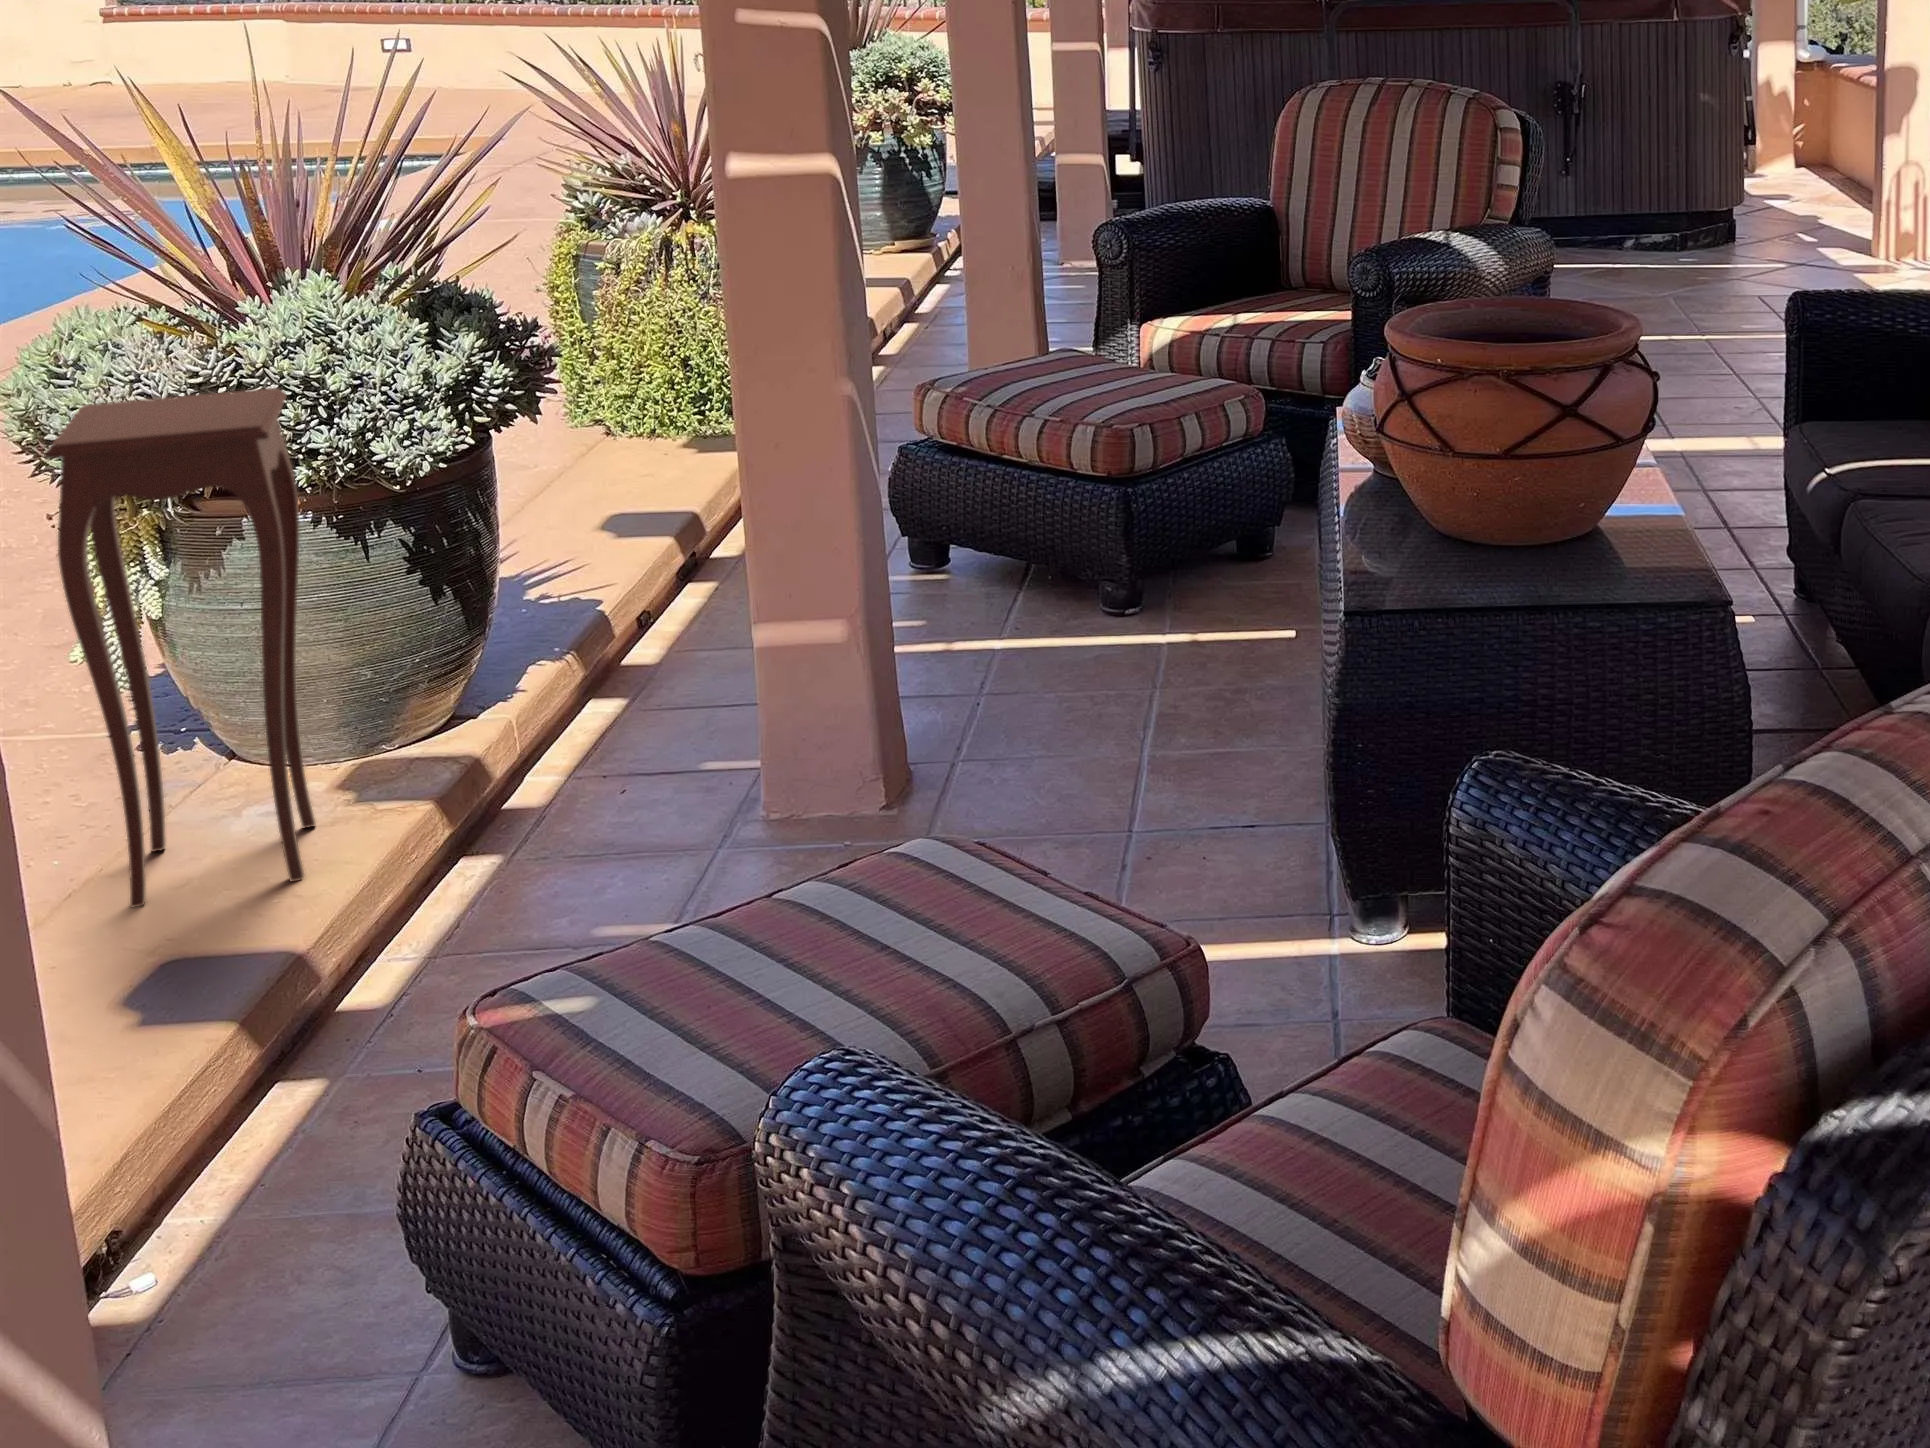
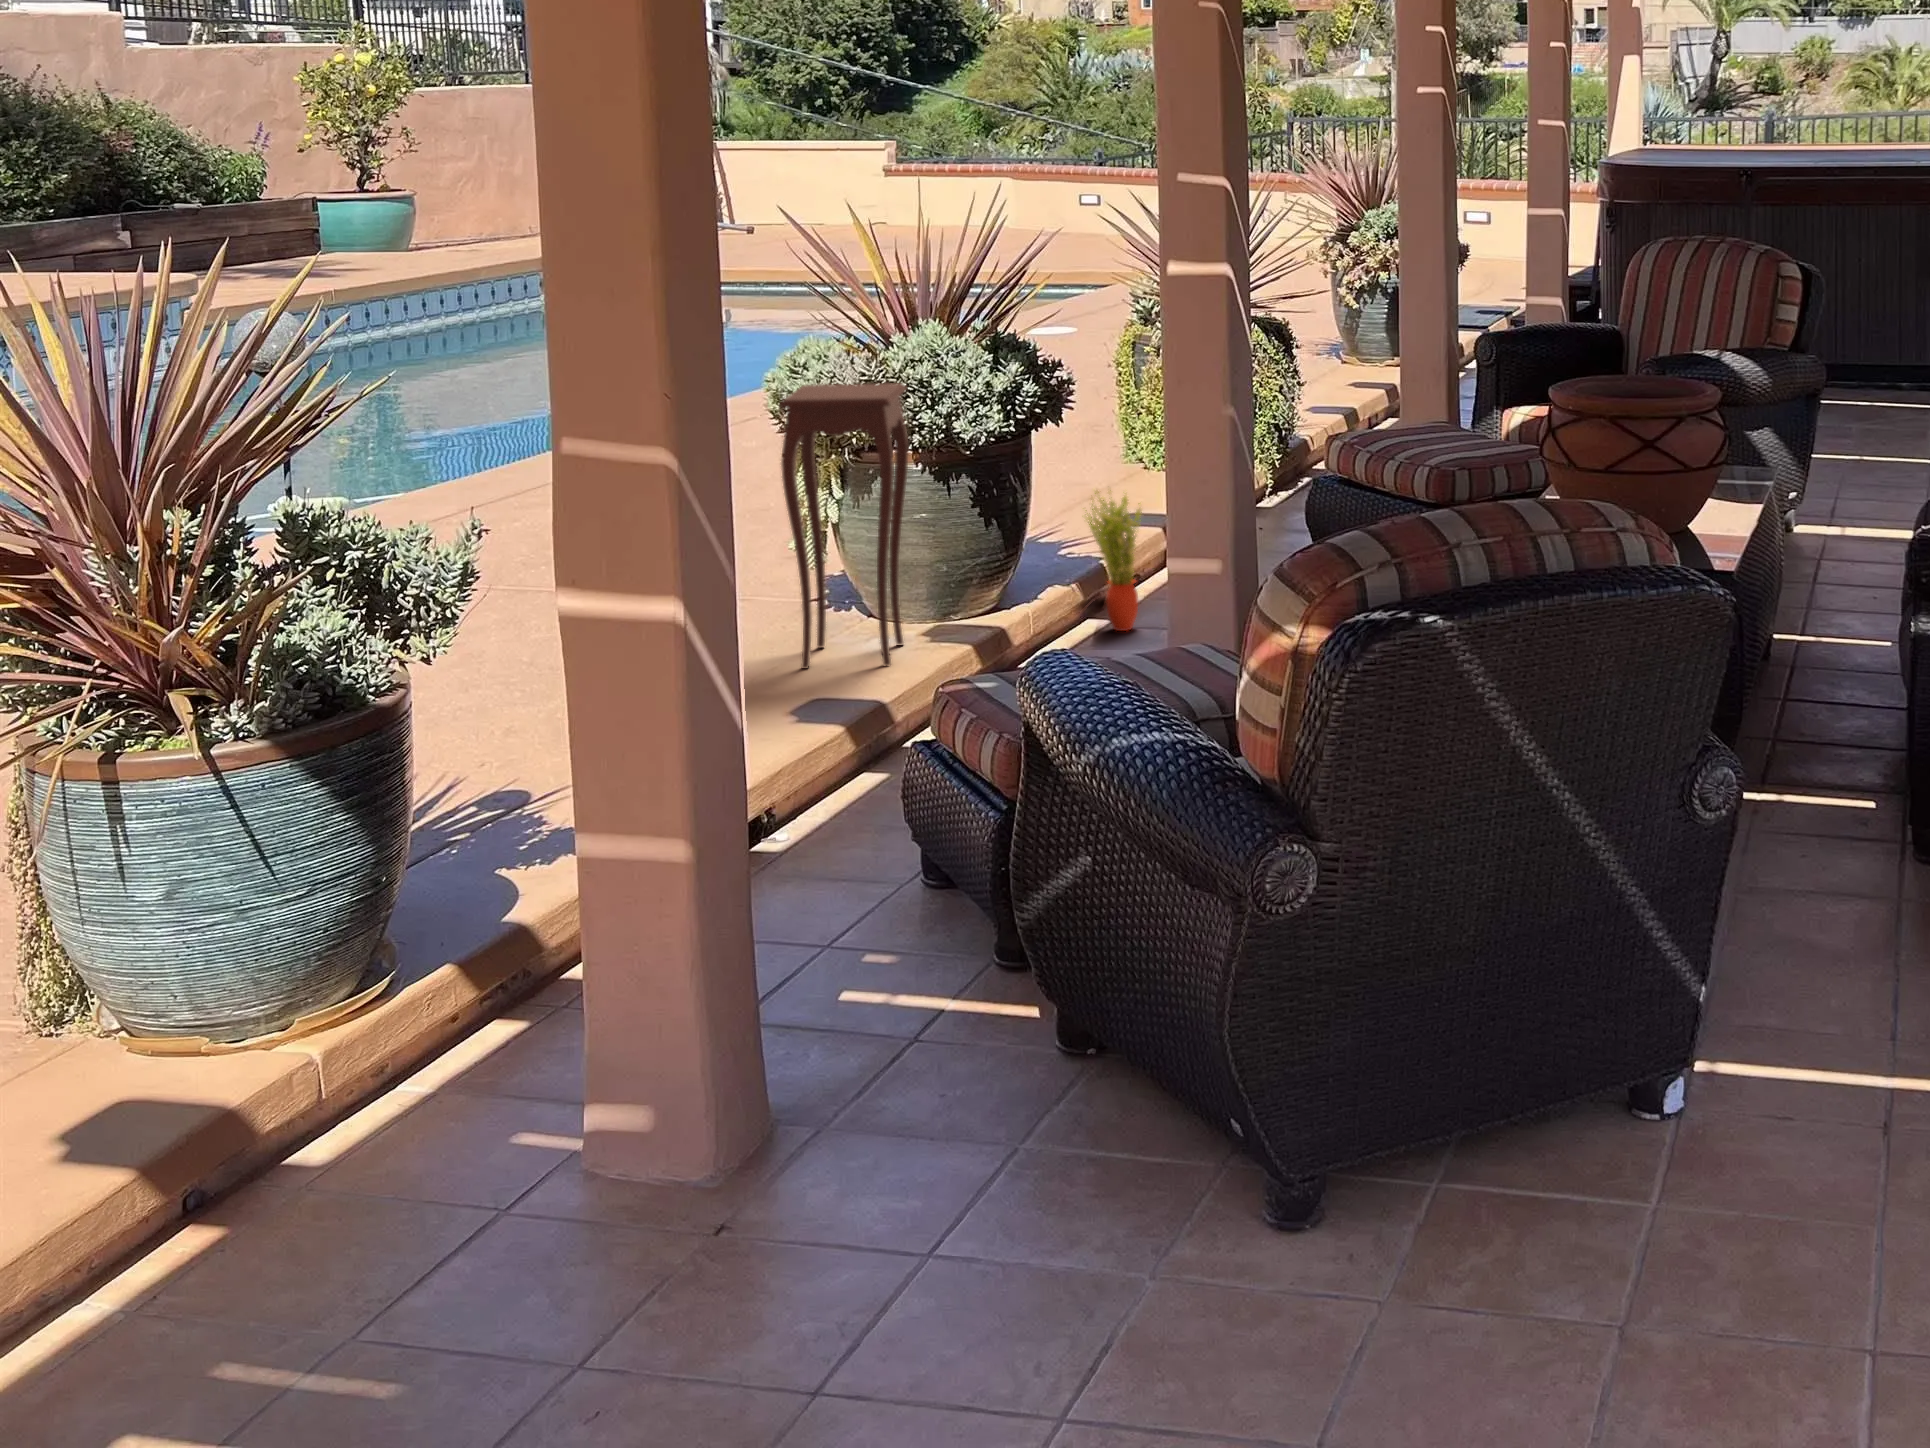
potted plant: none [590,508,695,728] -> present [1085,490,1142,631]

